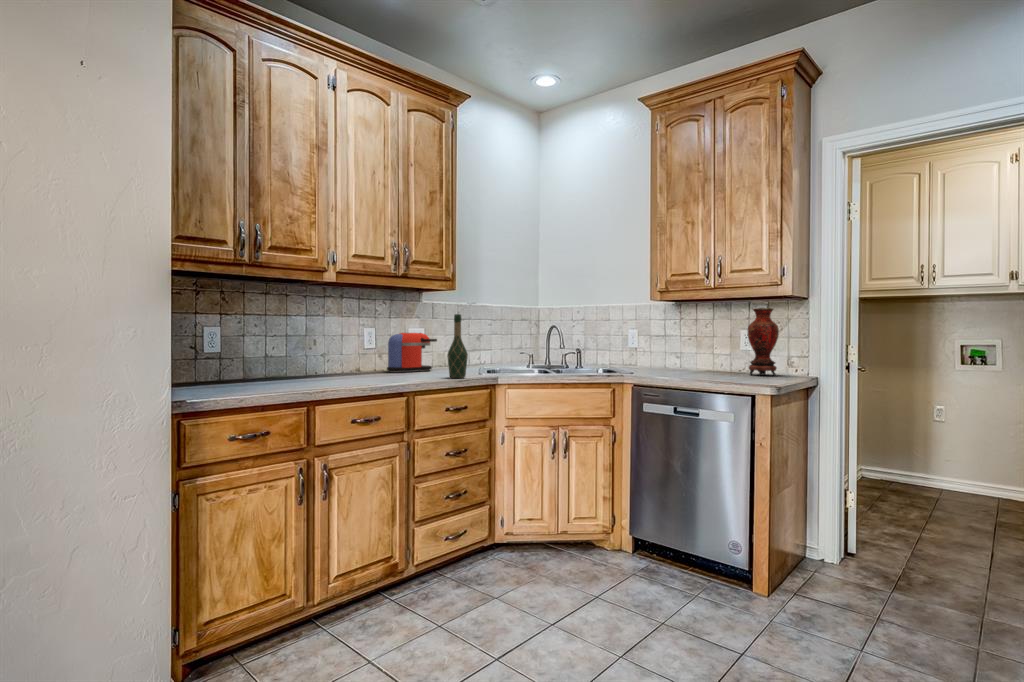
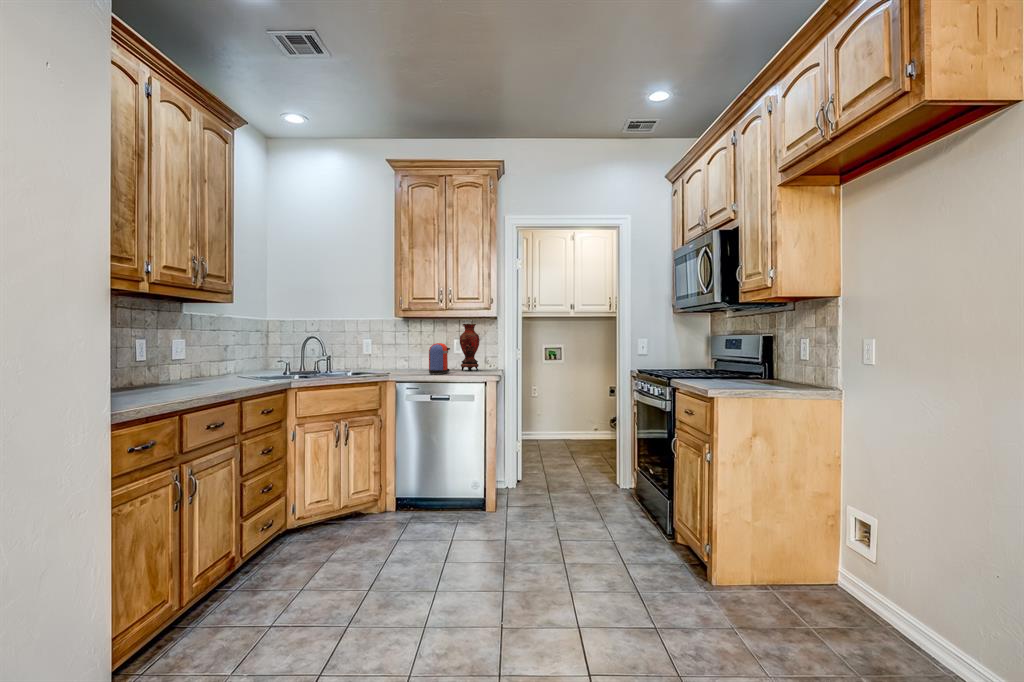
wine bottle: present [447,314,468,378] -> none [255,326,275,384]
coffee maker: present [387,333,437,372] -> present [429,343,450,374]

